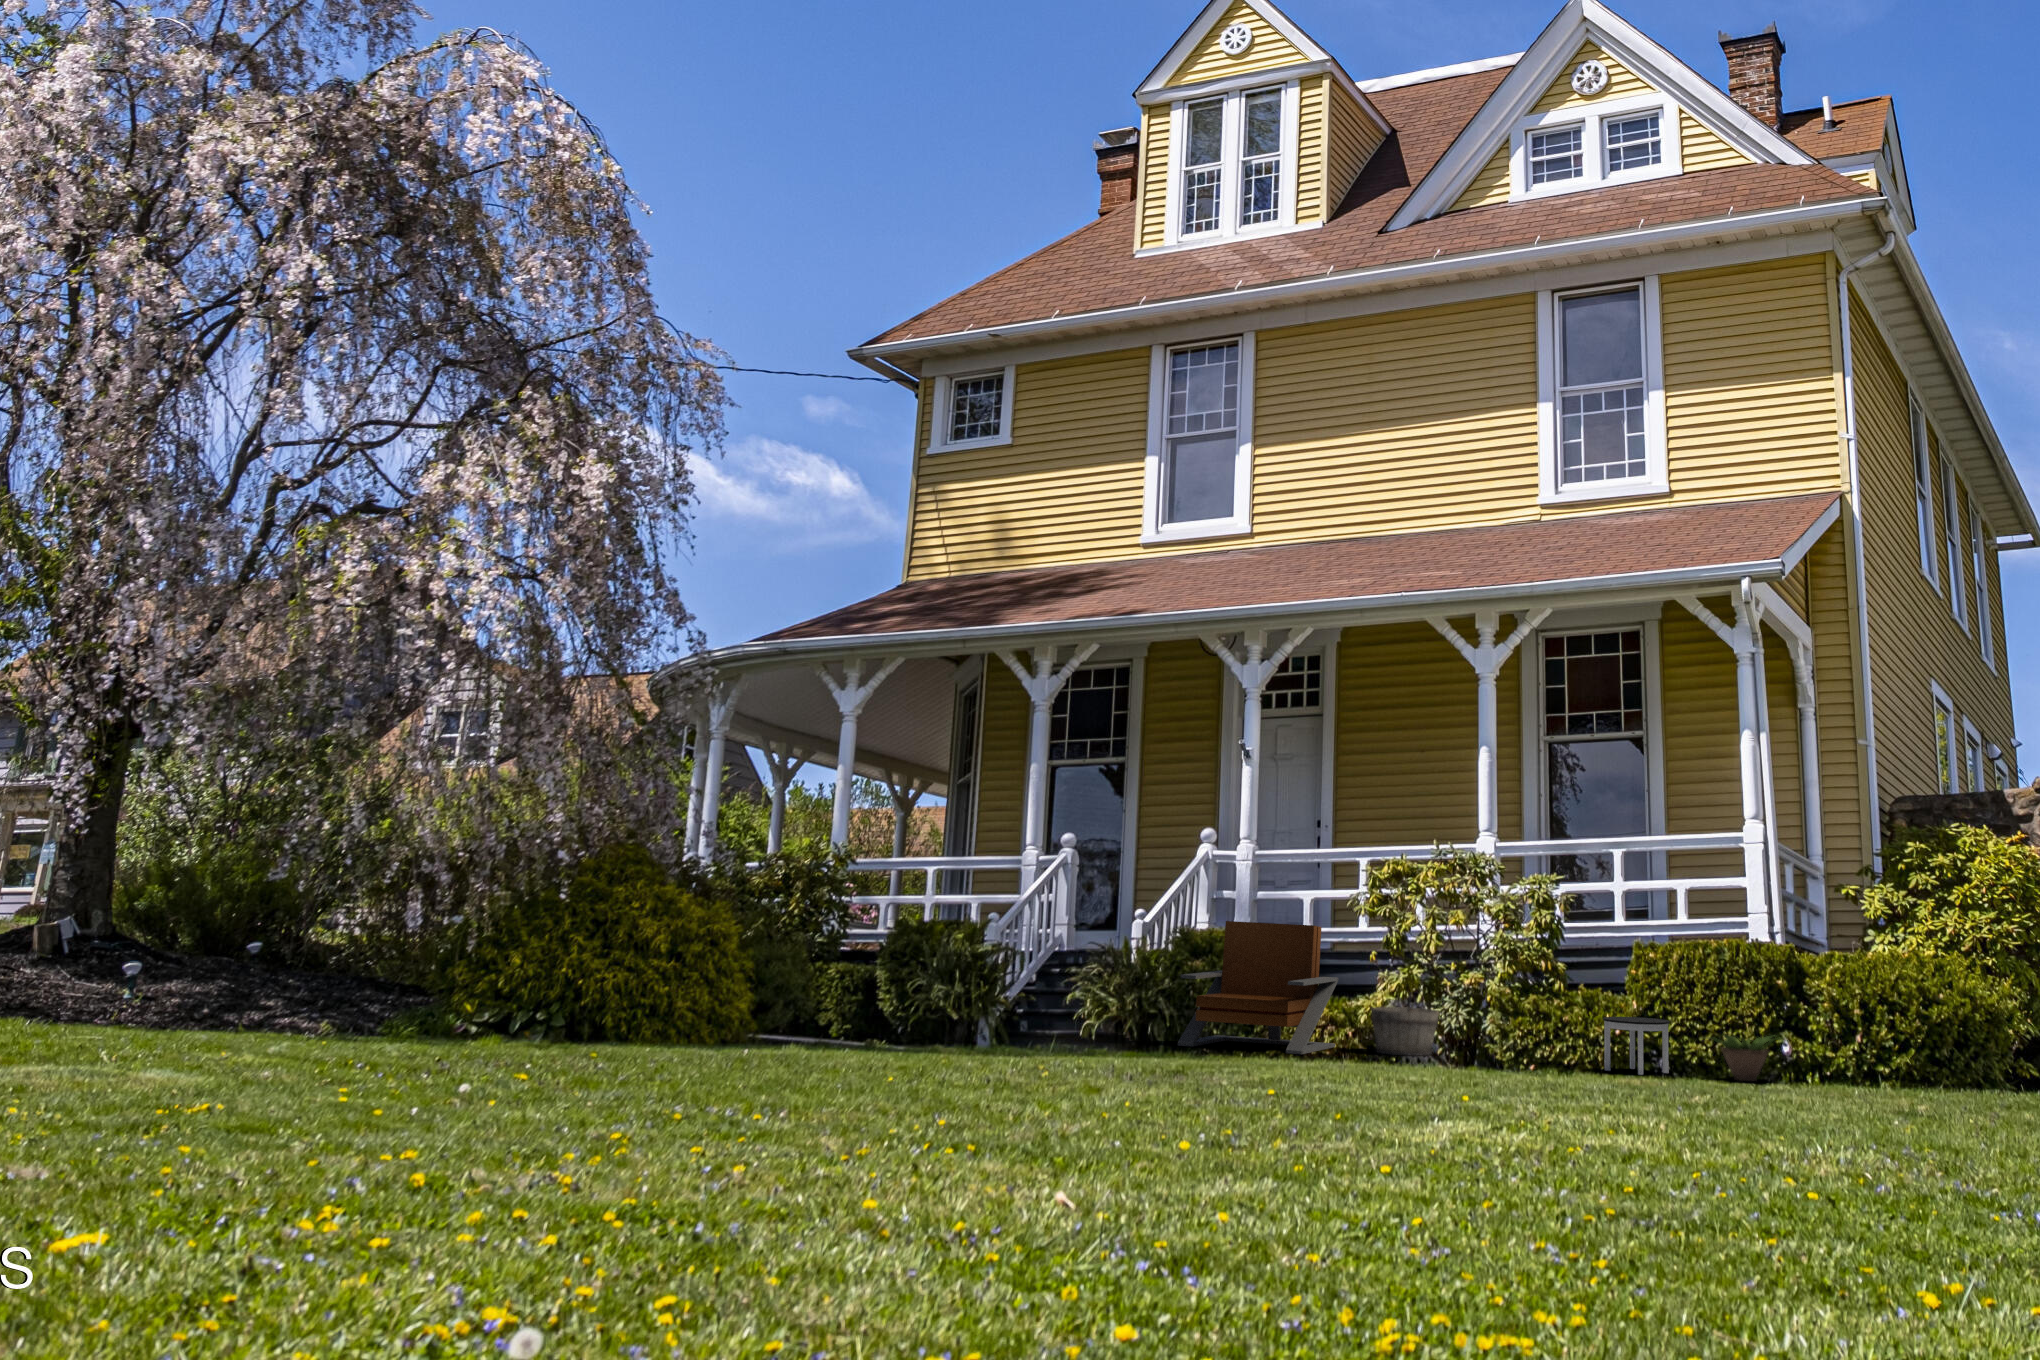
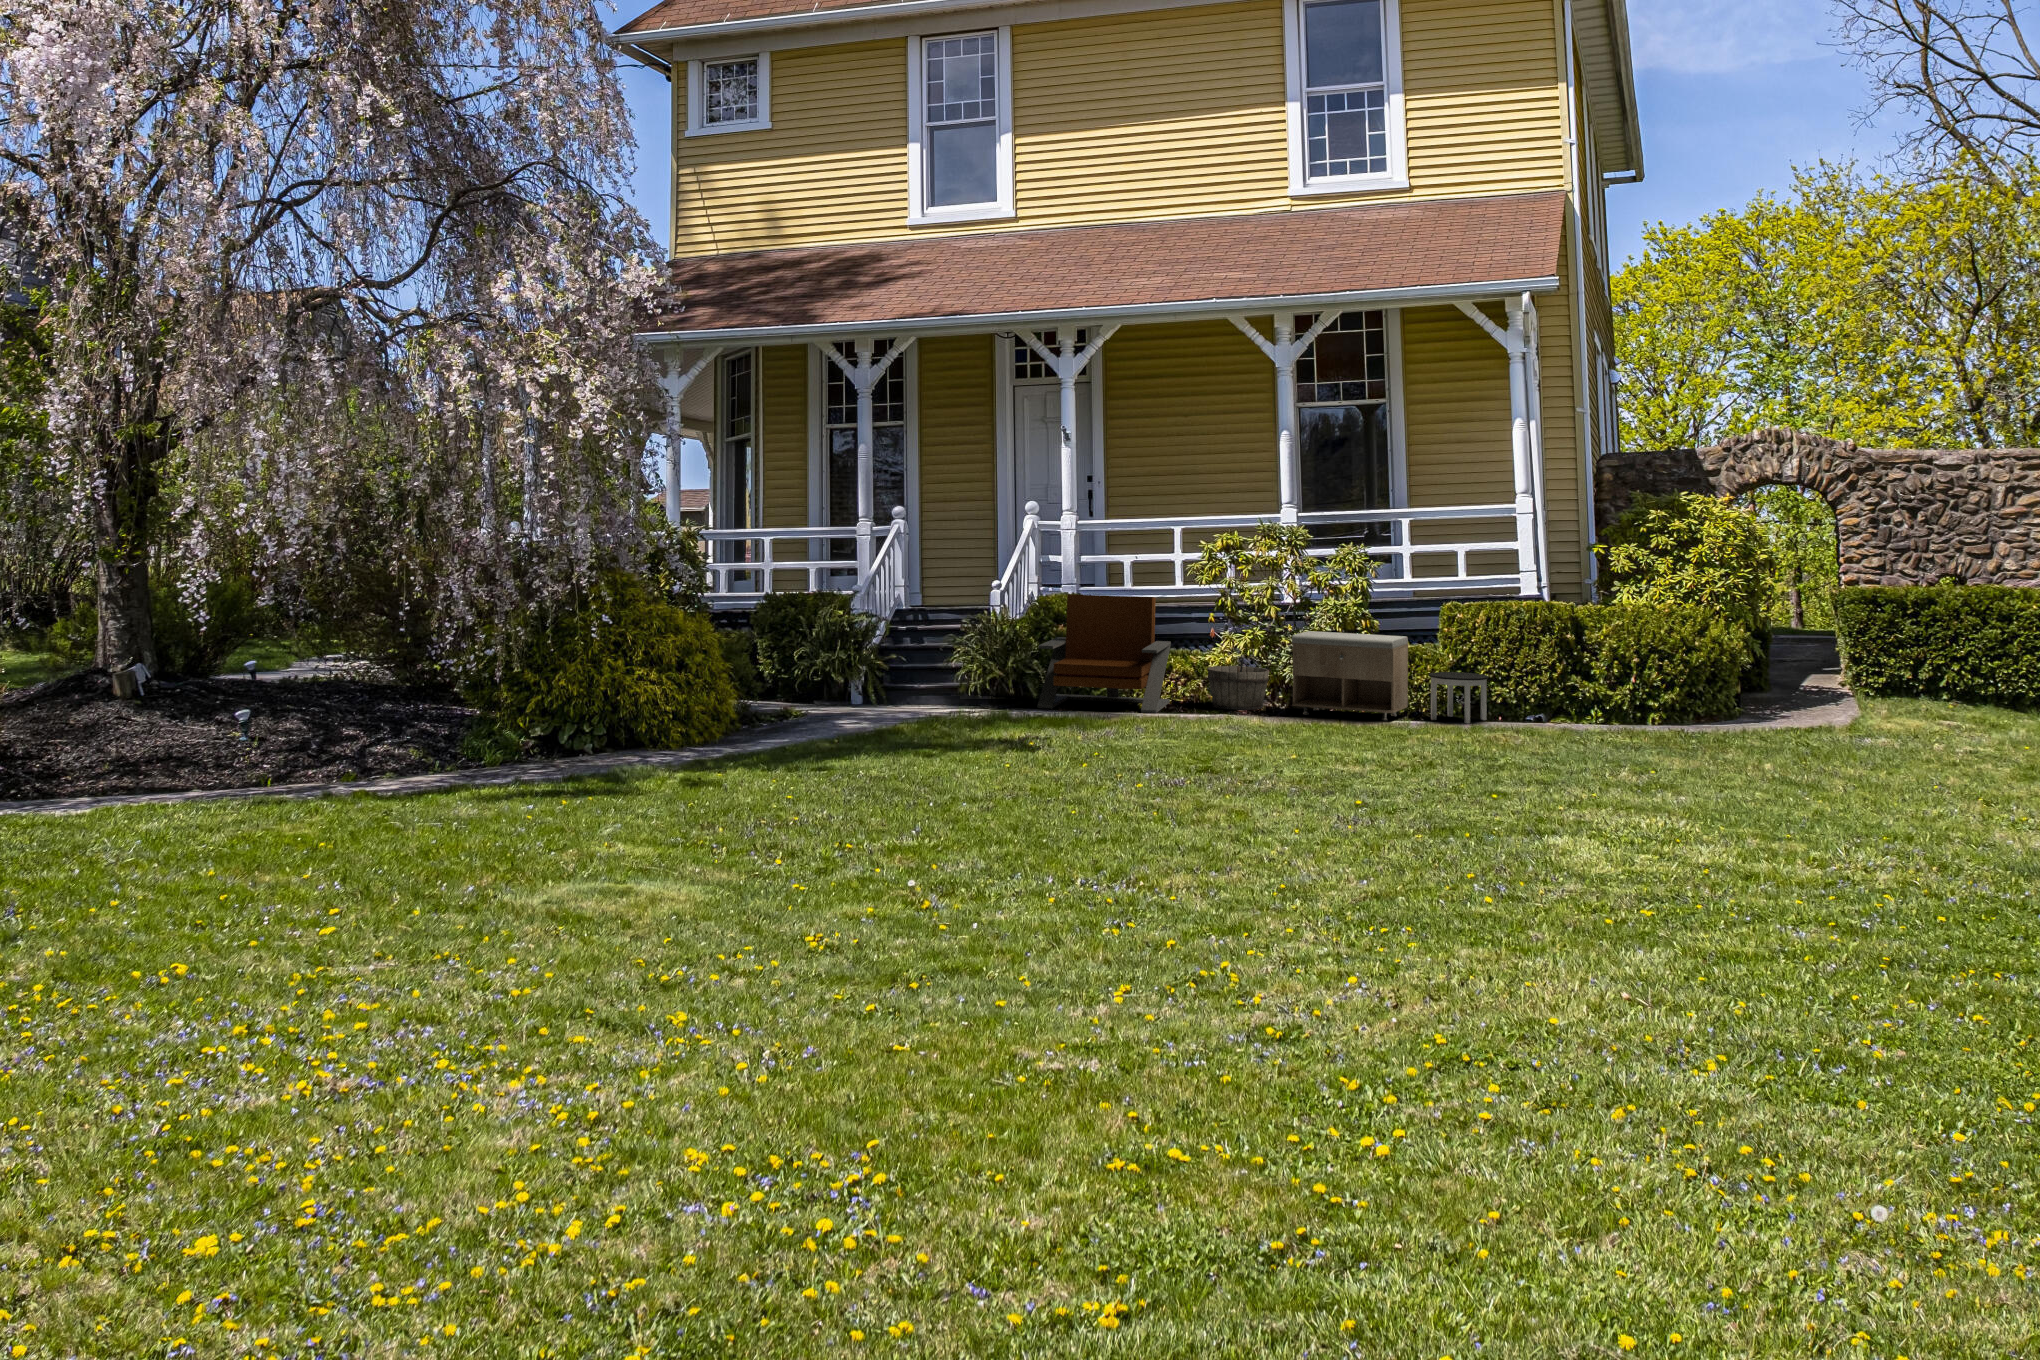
storage bench: none [1452,967,1585,1069] -> present [1292,631,1408,721]
decorative plant: present [1711,1035,1775,1081] -> none [1519,686,1595,726]

